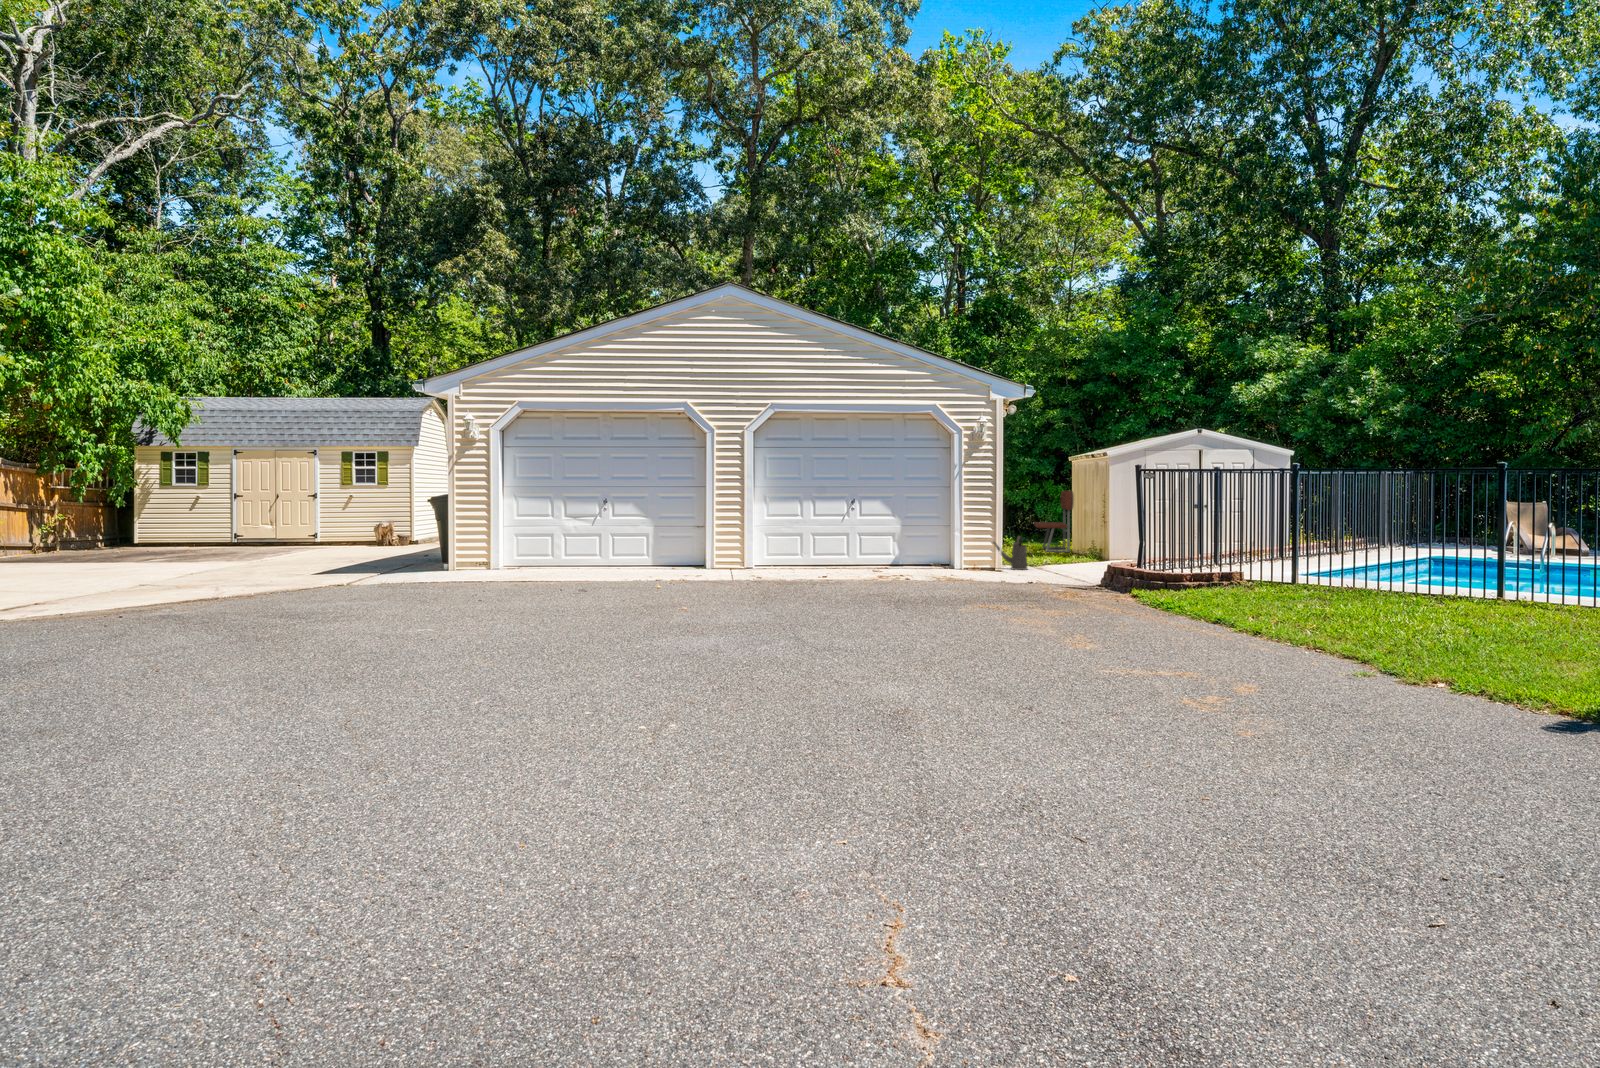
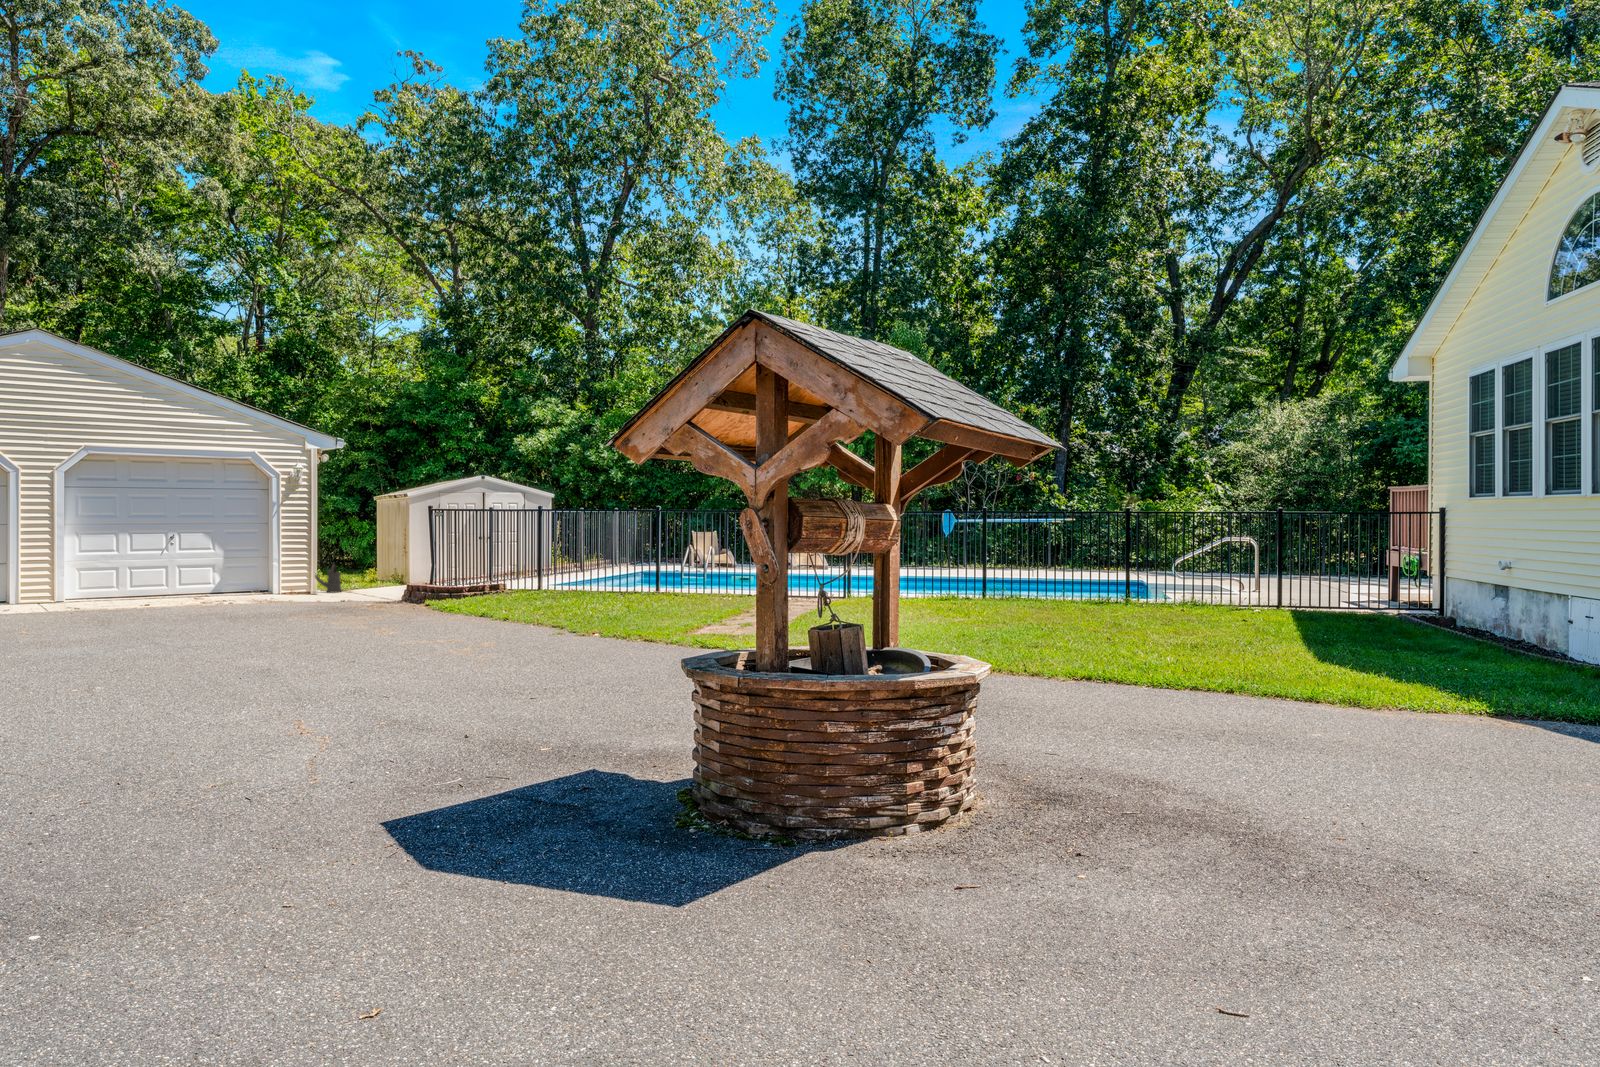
bench: present [1034,491,1074,552] -> none [346,525,381,579]

